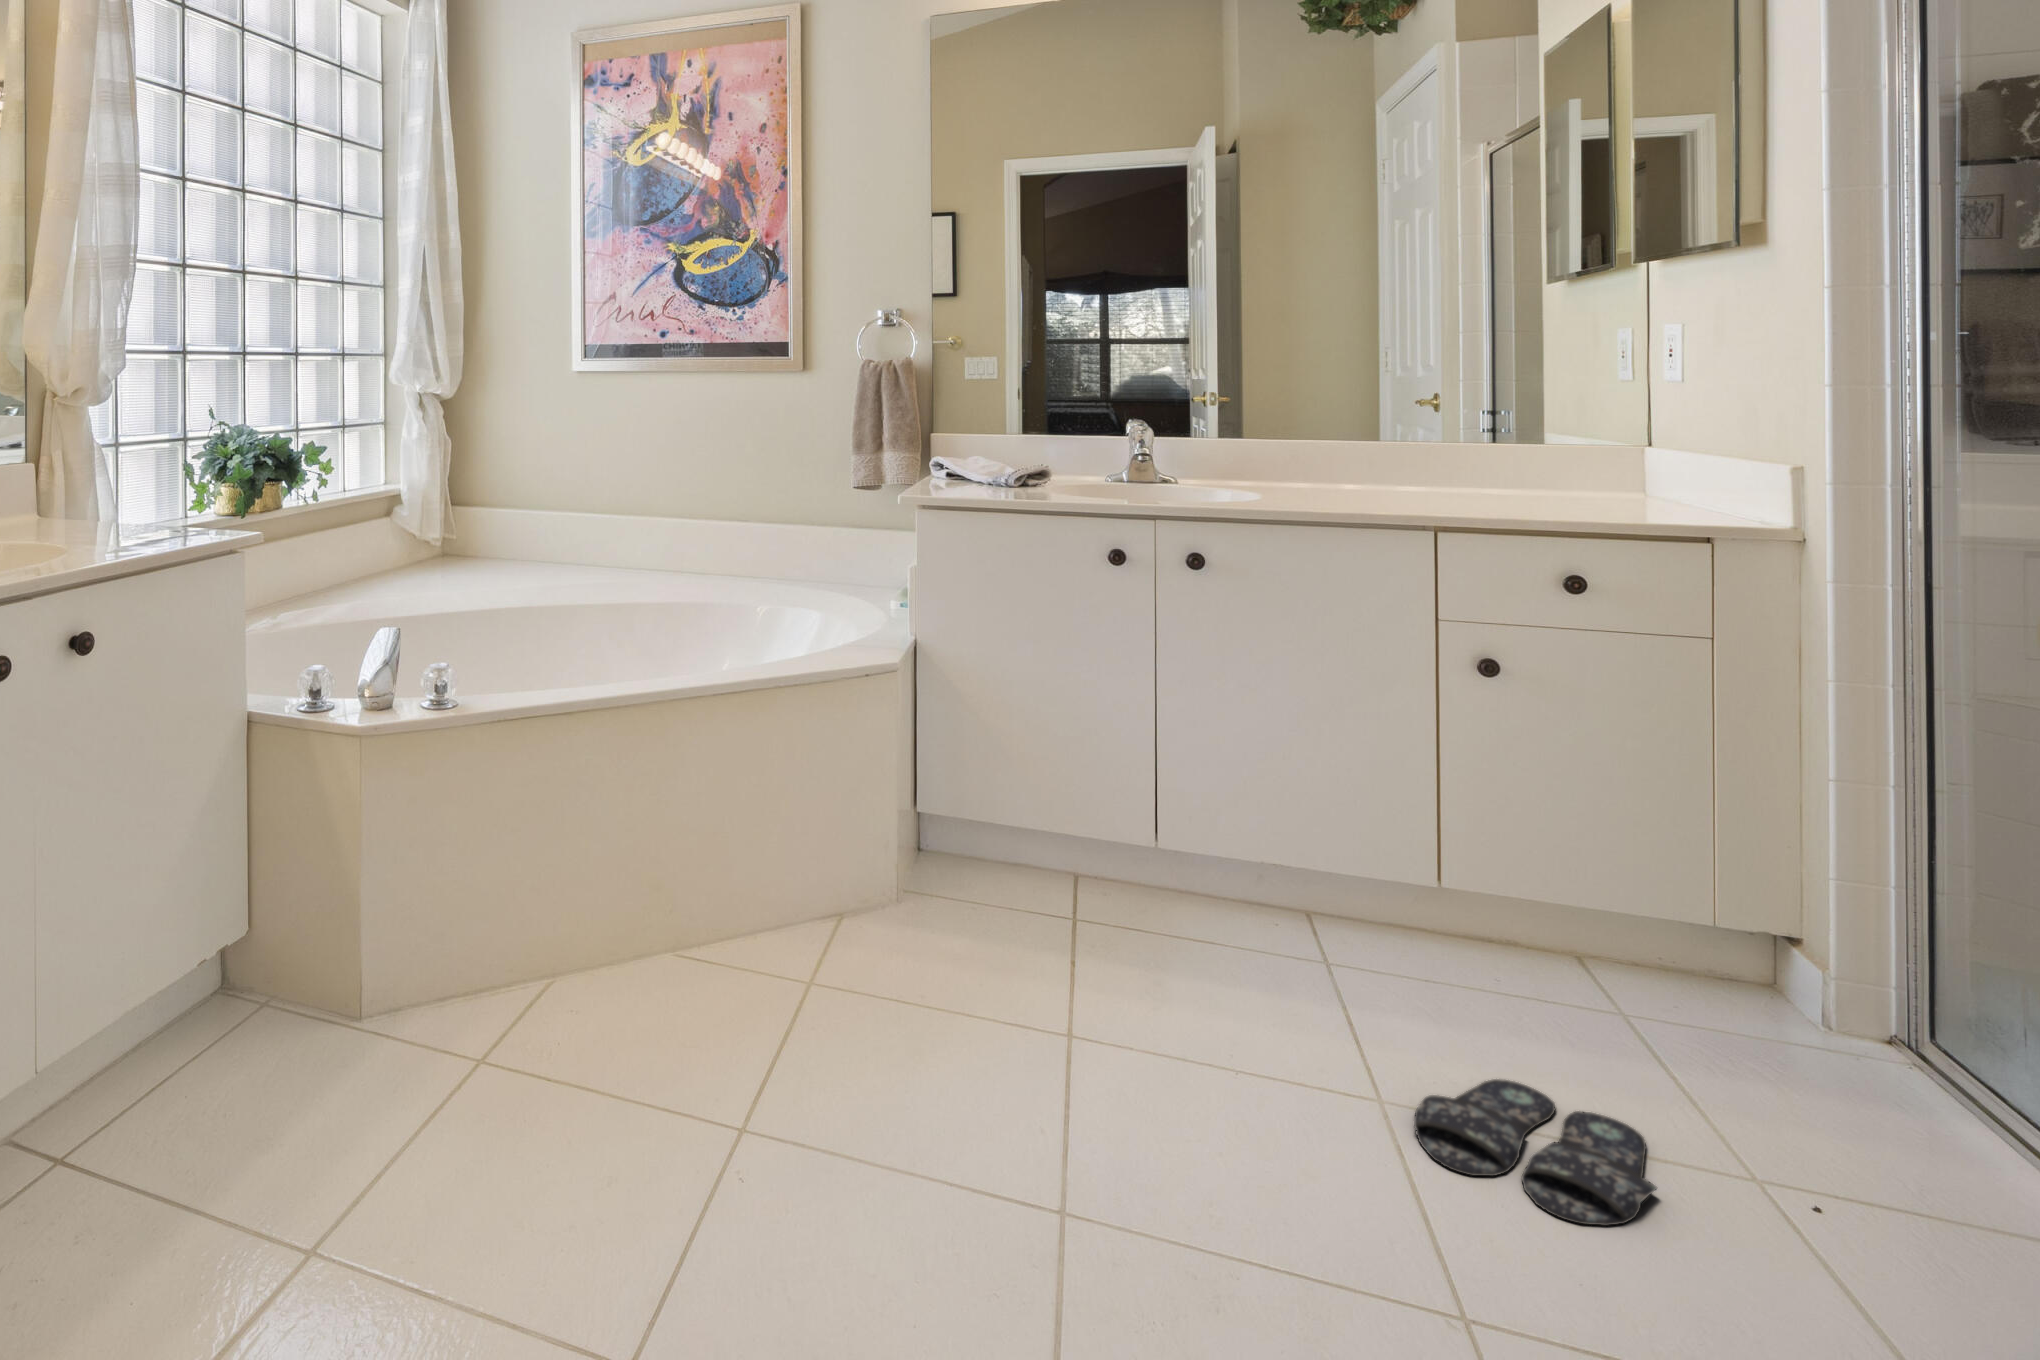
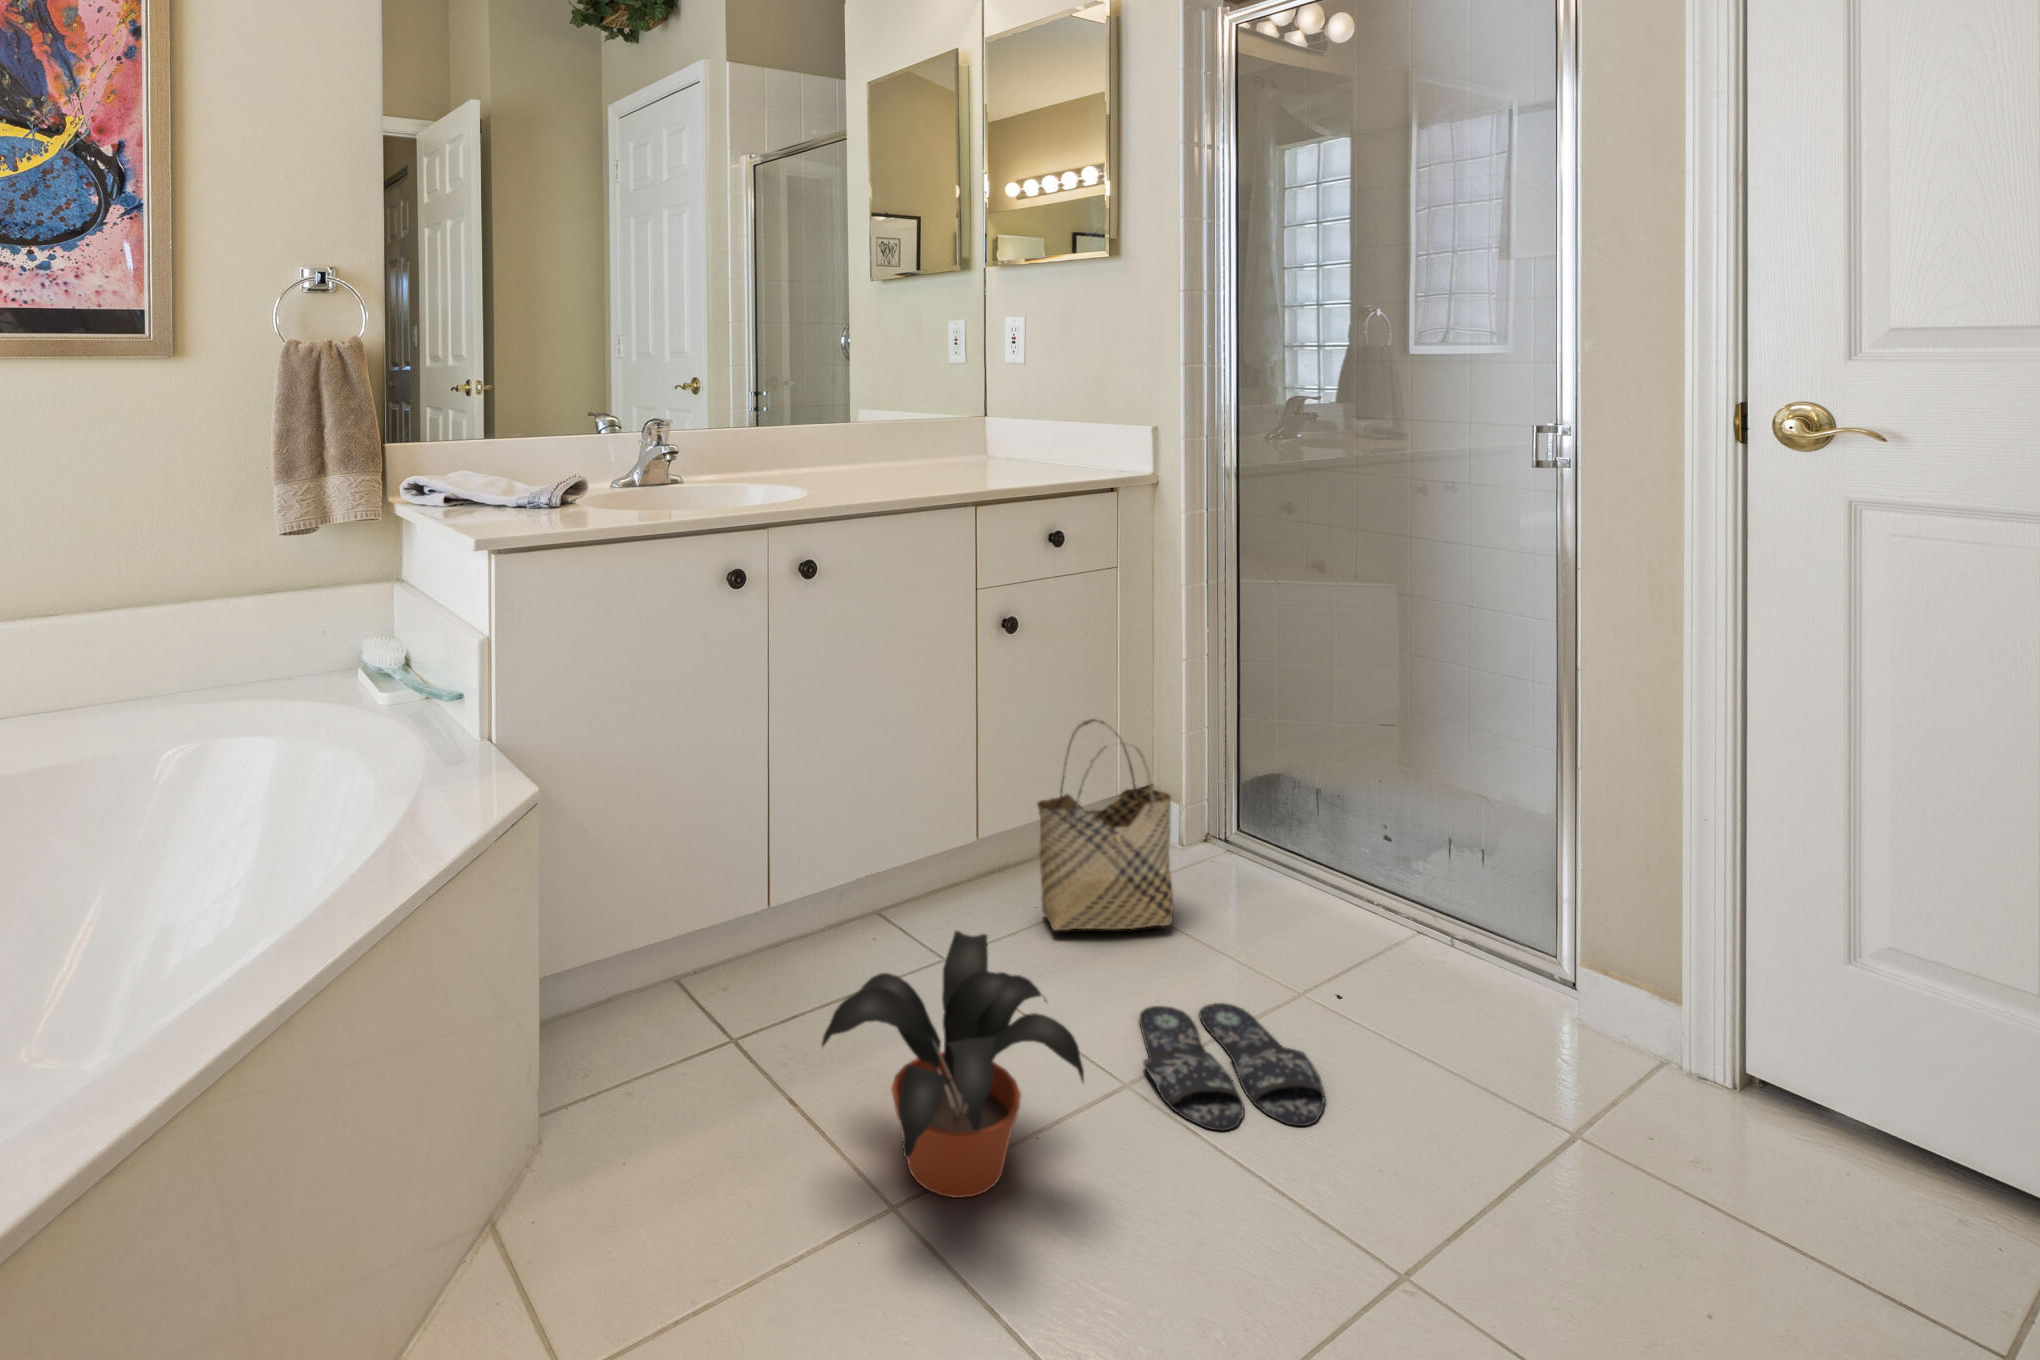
woven basket: none [1479,789,1691,1054] -> present [1037,719,1173,931]
potted plant: none [1046,870,1272,1075] -> present [822,931,1084,1198]

